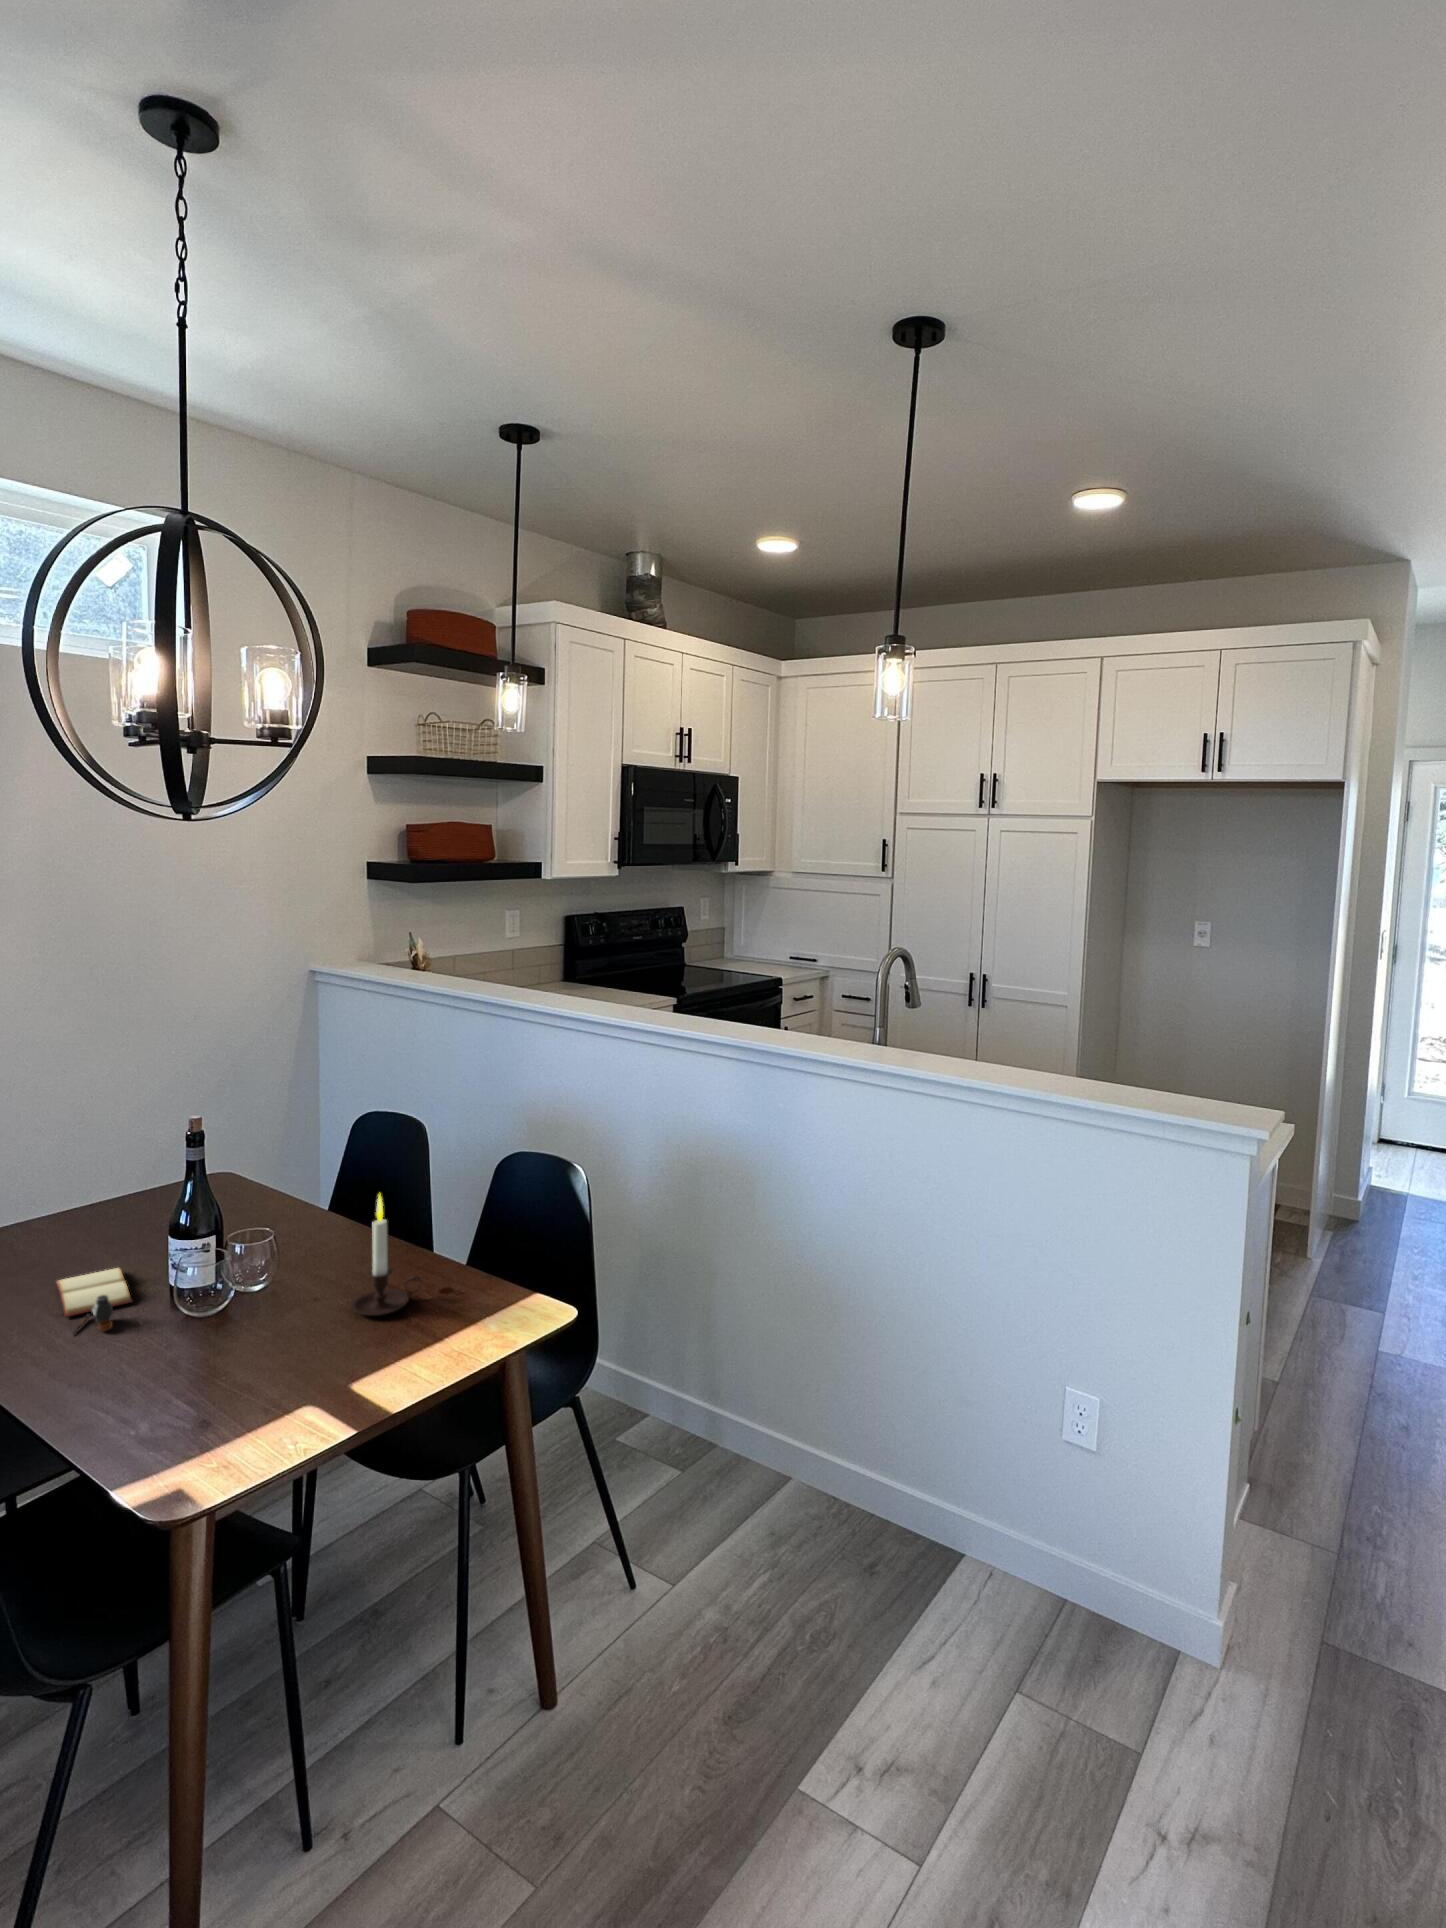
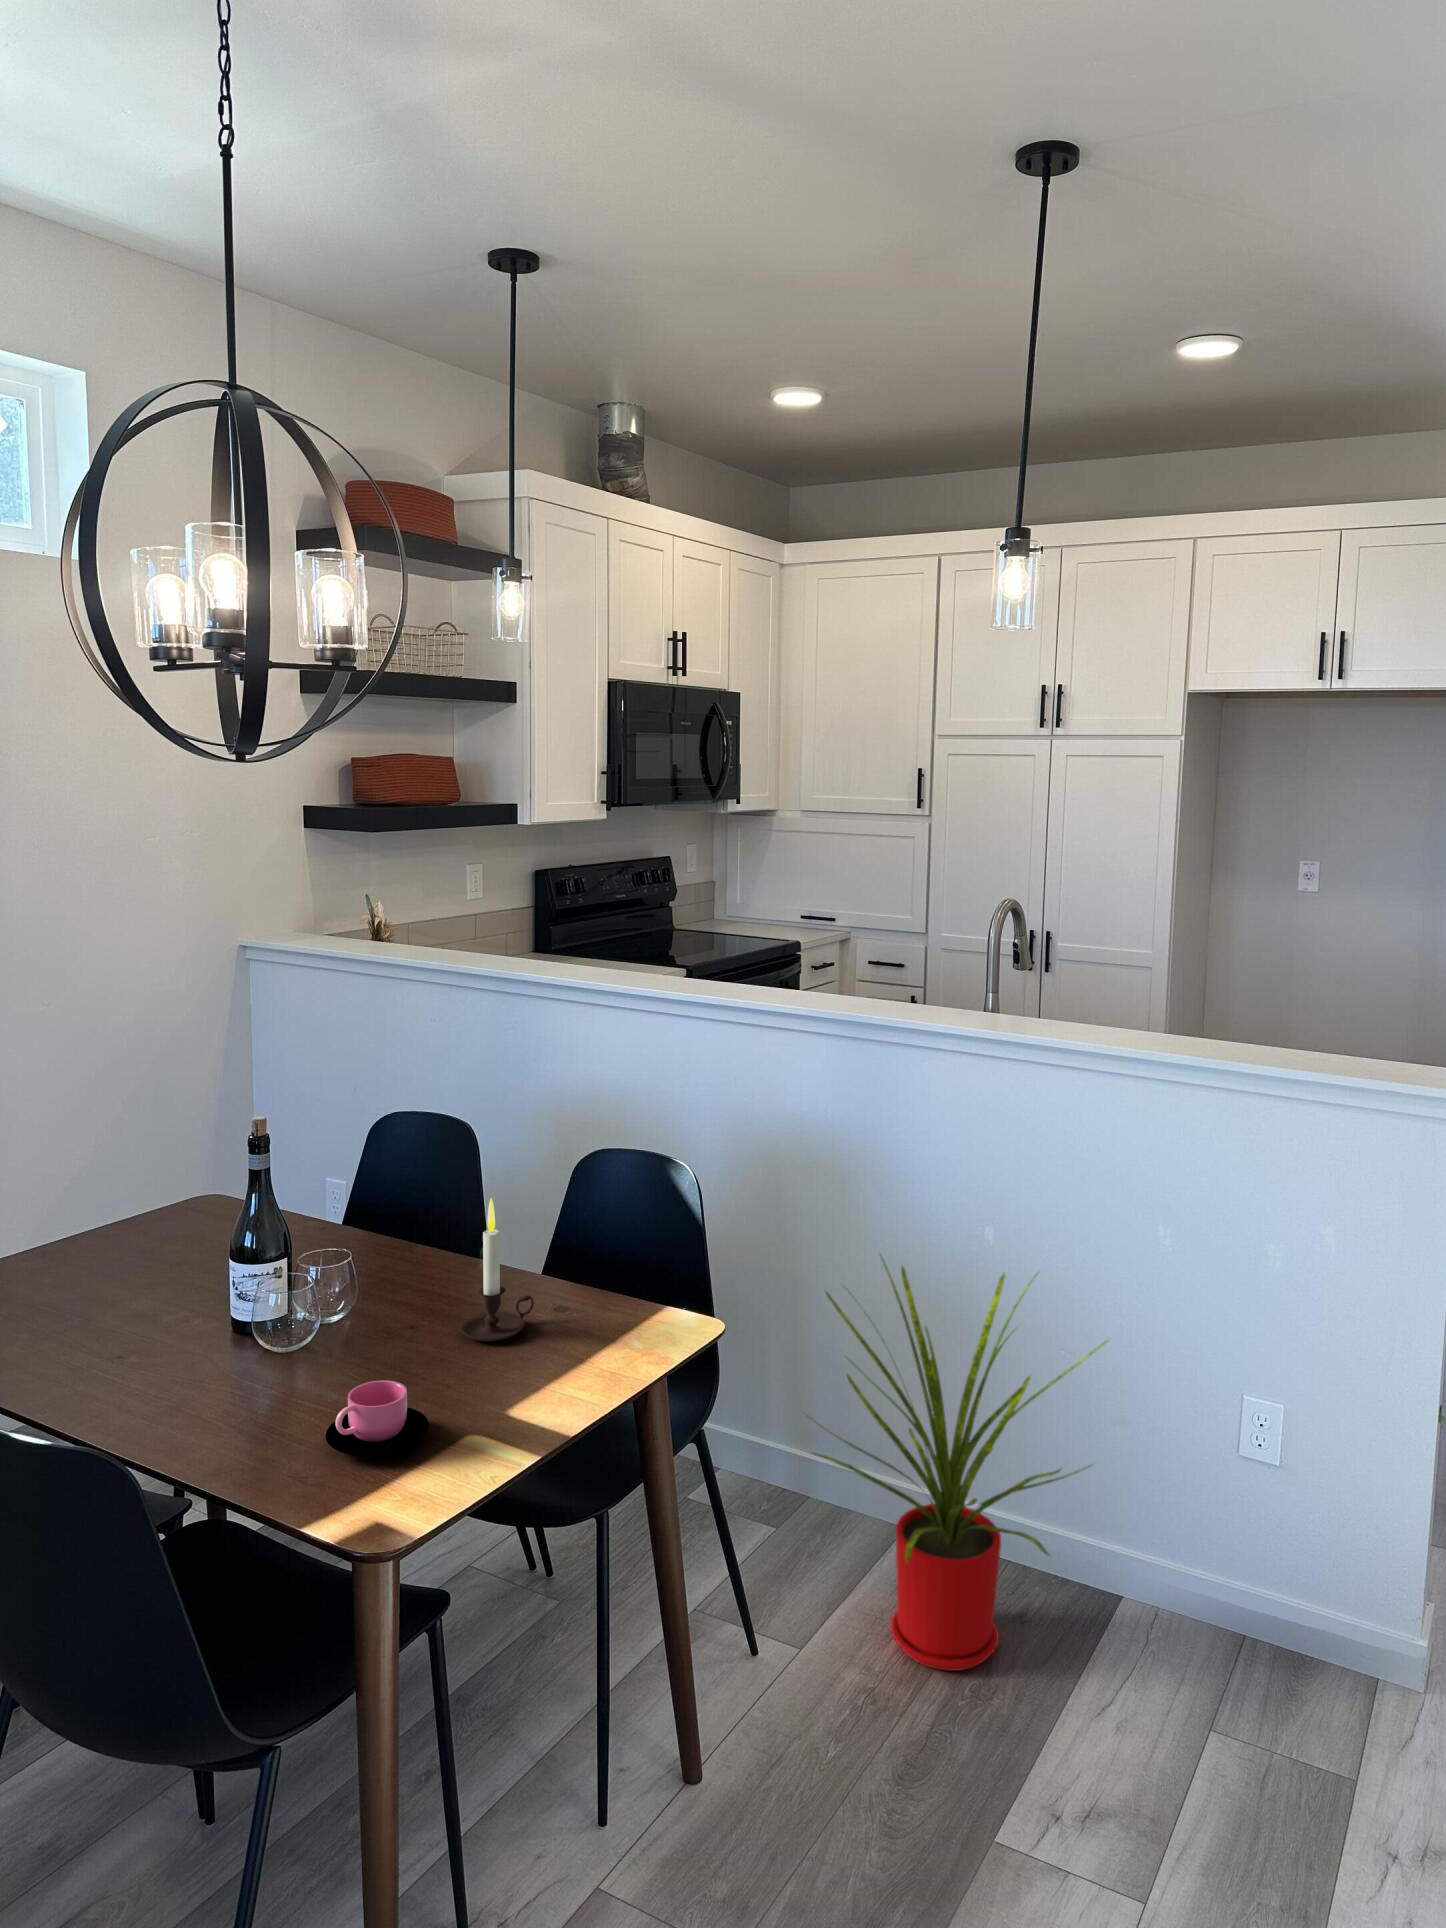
house plant: none [667,1244,939,1617] -> present [807,1255,1107,1671]
book: present [57,1268,132,1332] -> none [87,1301,194,1376]
cup: none [177,1353,274,1423] -> present [326,1380,429,1456]

